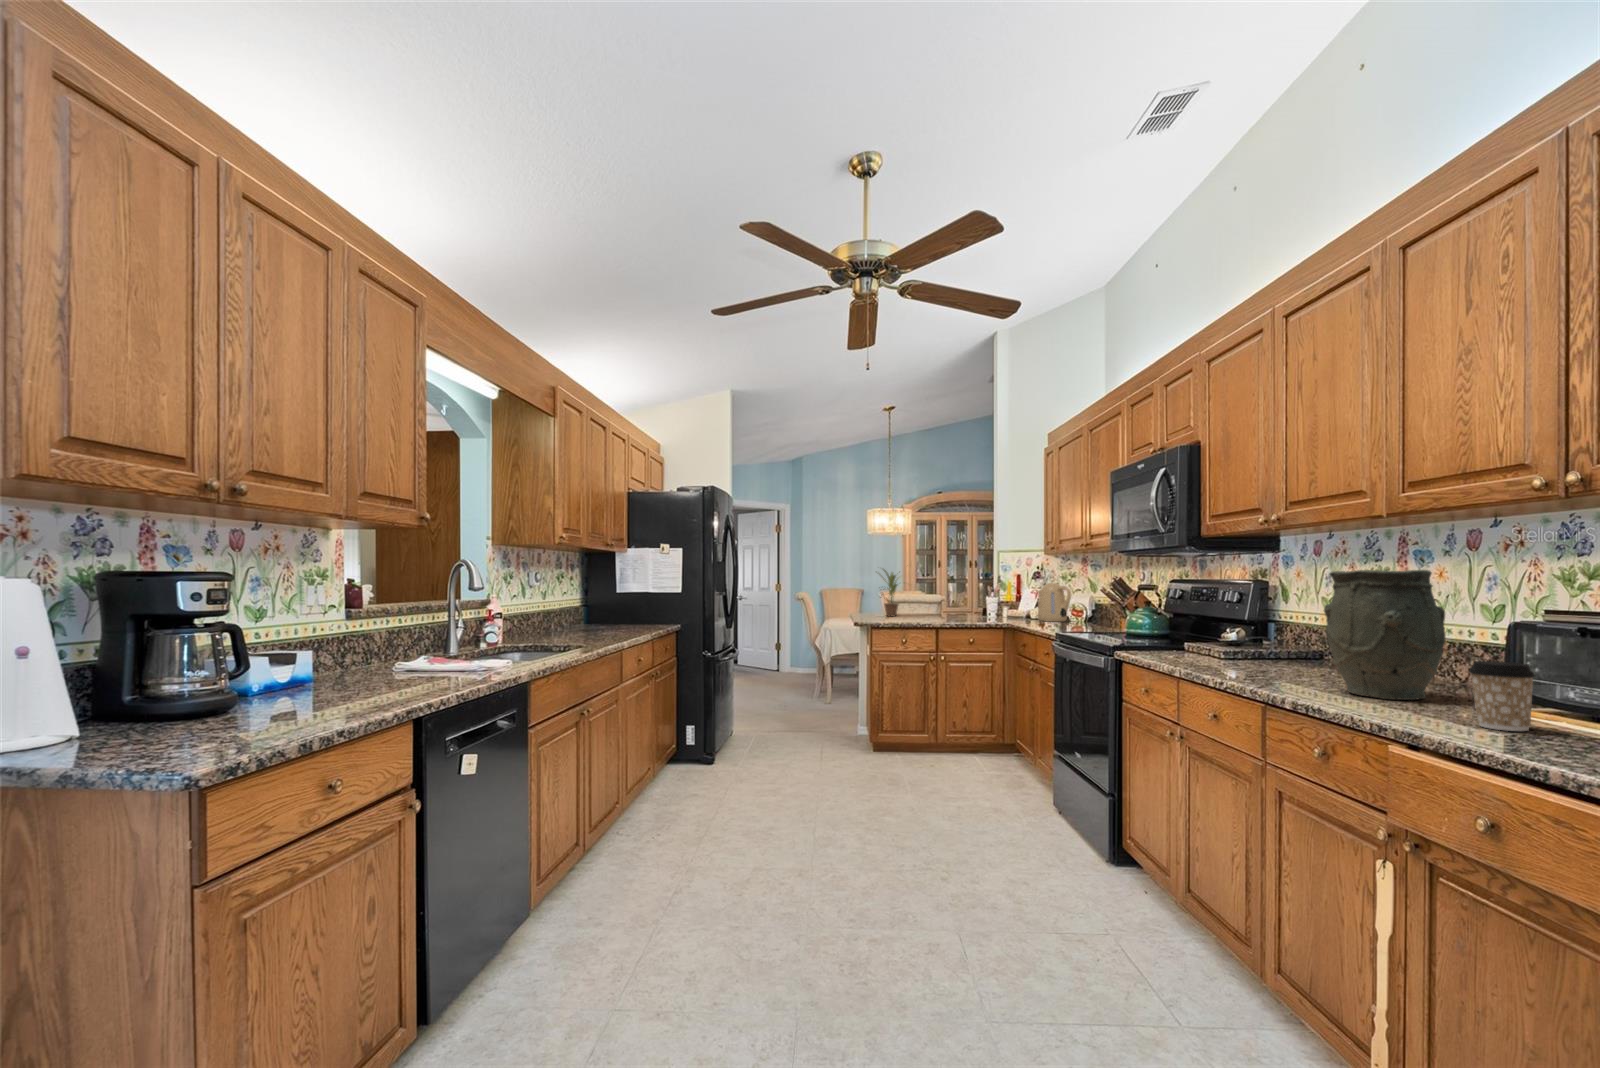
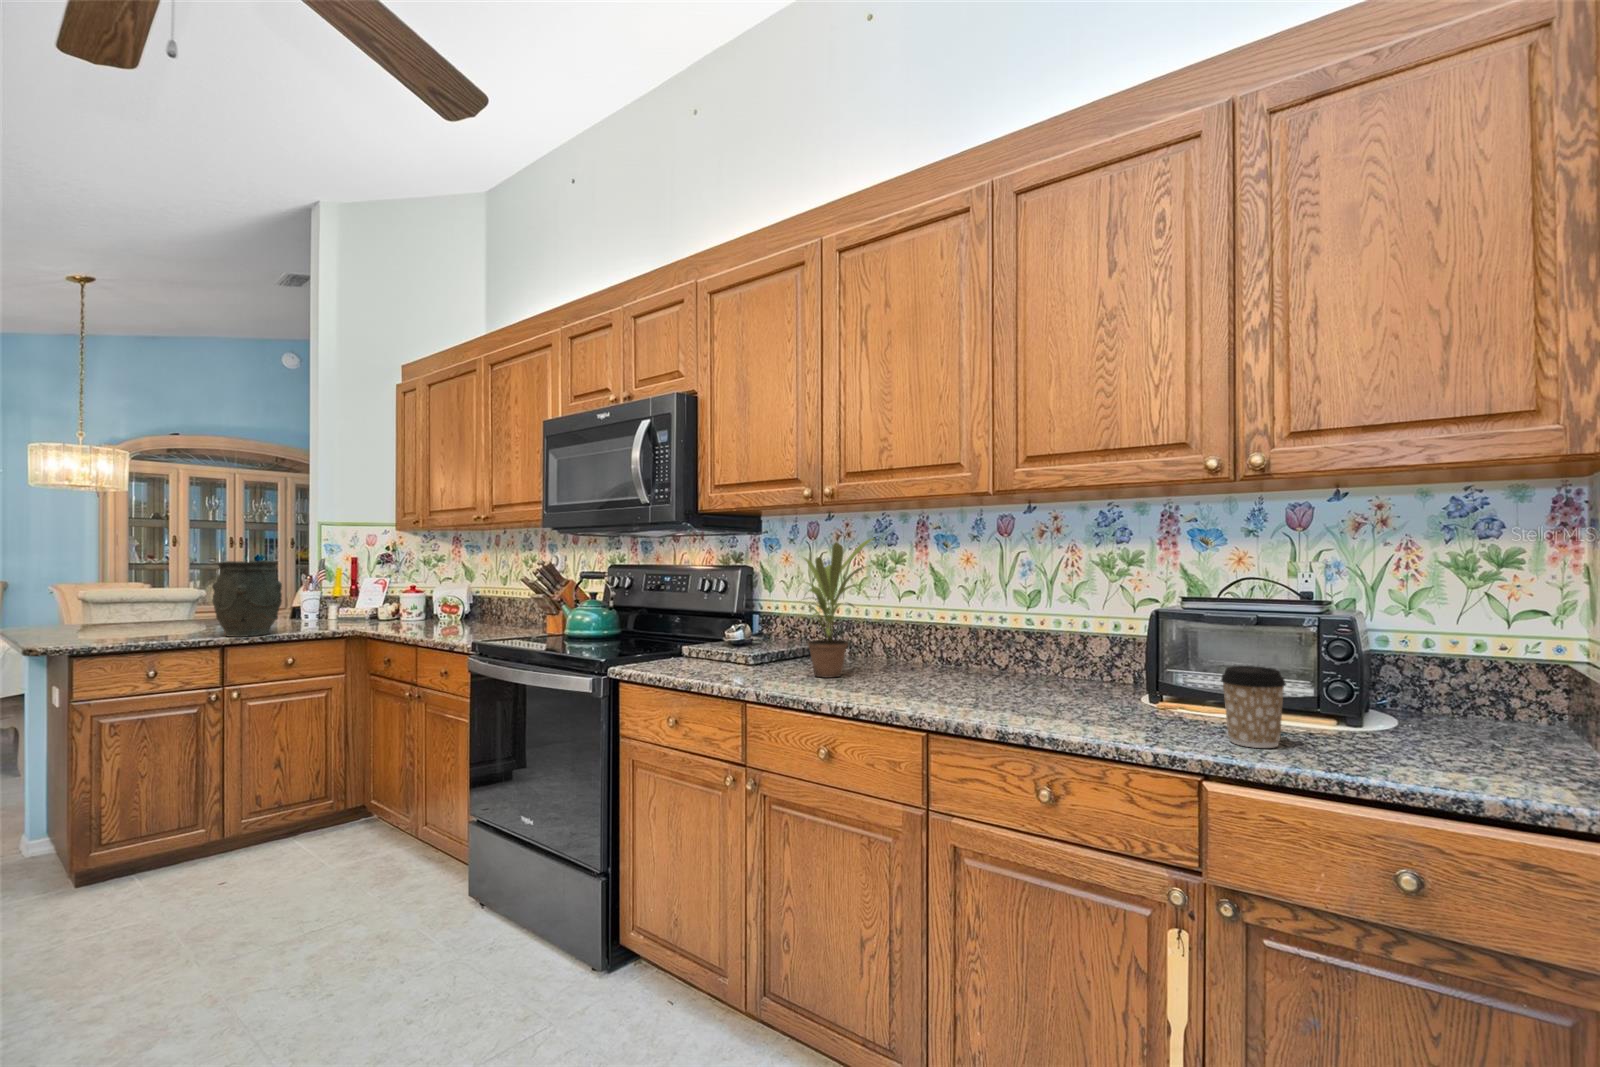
potted plant: present [884,570,898,616] -> present [799,539,872,678]
vase: present [1324,570,1446,700] -> present [212,560,282,637]
kettle: present [1038,583,1071,622] -> none [396,570,449,624]

